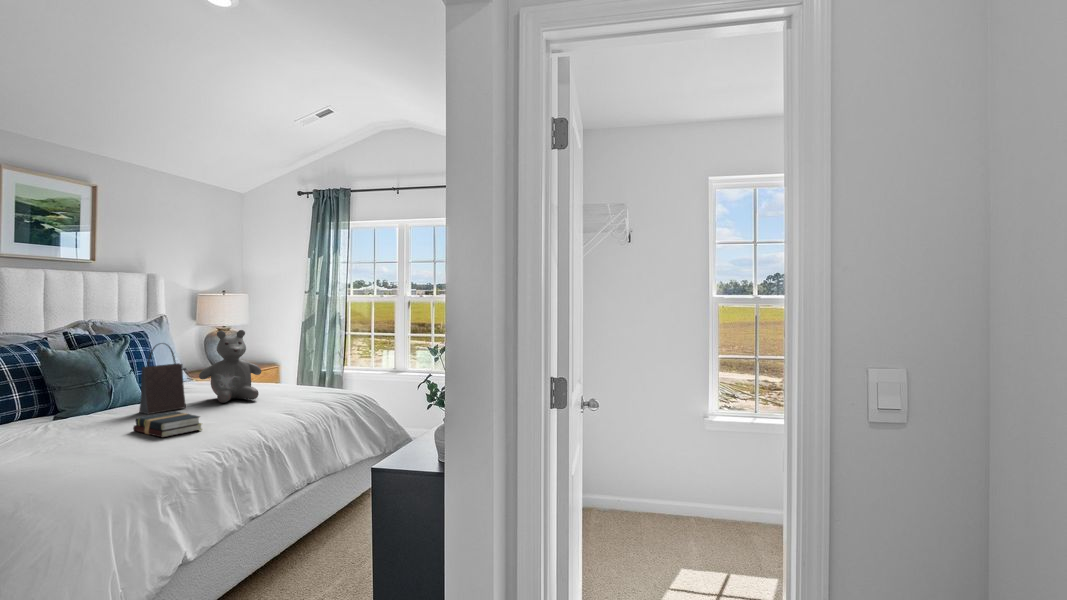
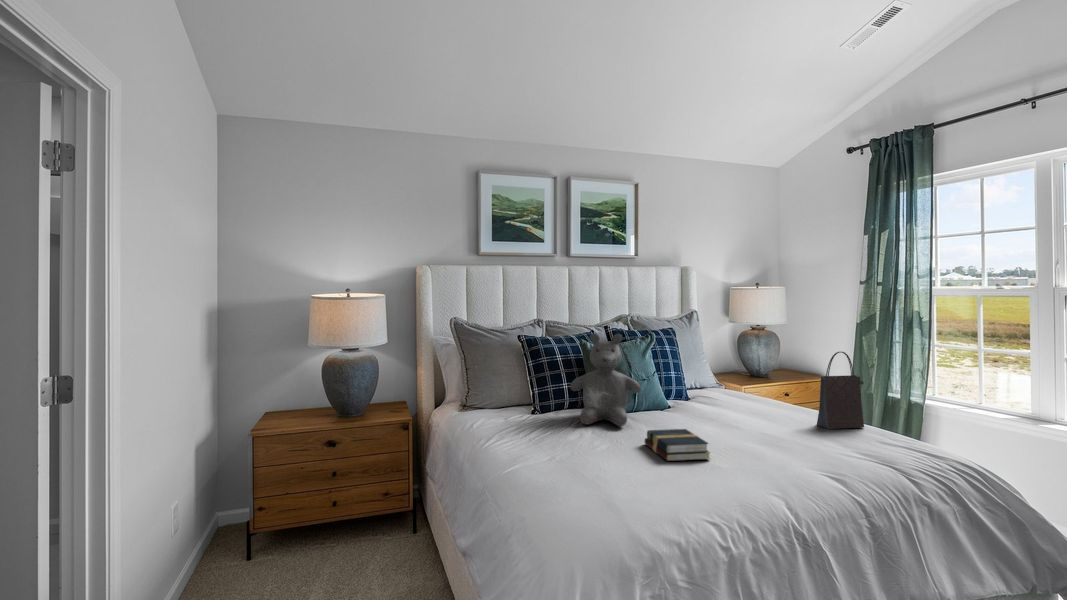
teddy bear: present [199,330,261,403] -> present [570,333,641,426]
handbag: present [139,343,187,414] -> present [817,352,864,429]

